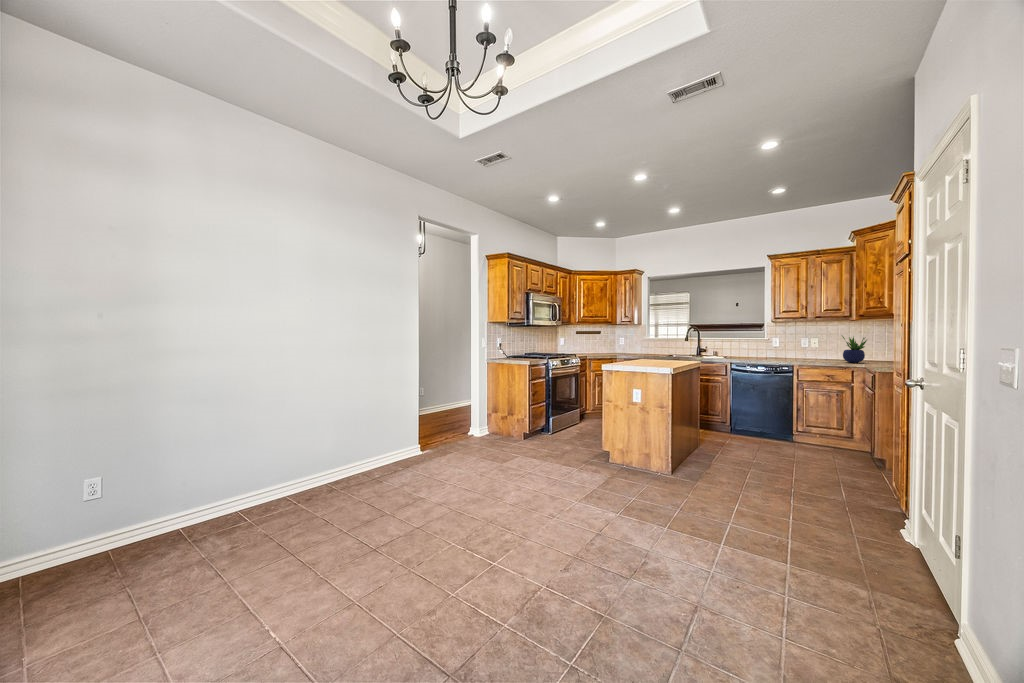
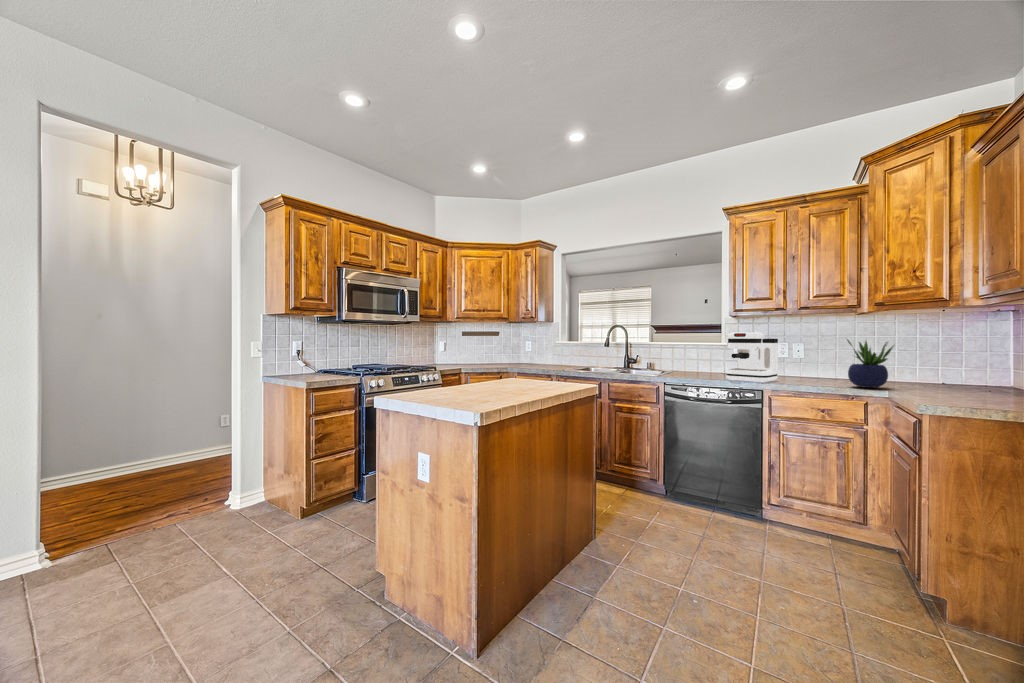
coffee maker: none [771,332,802,361] -> present [726,332,778,383]

